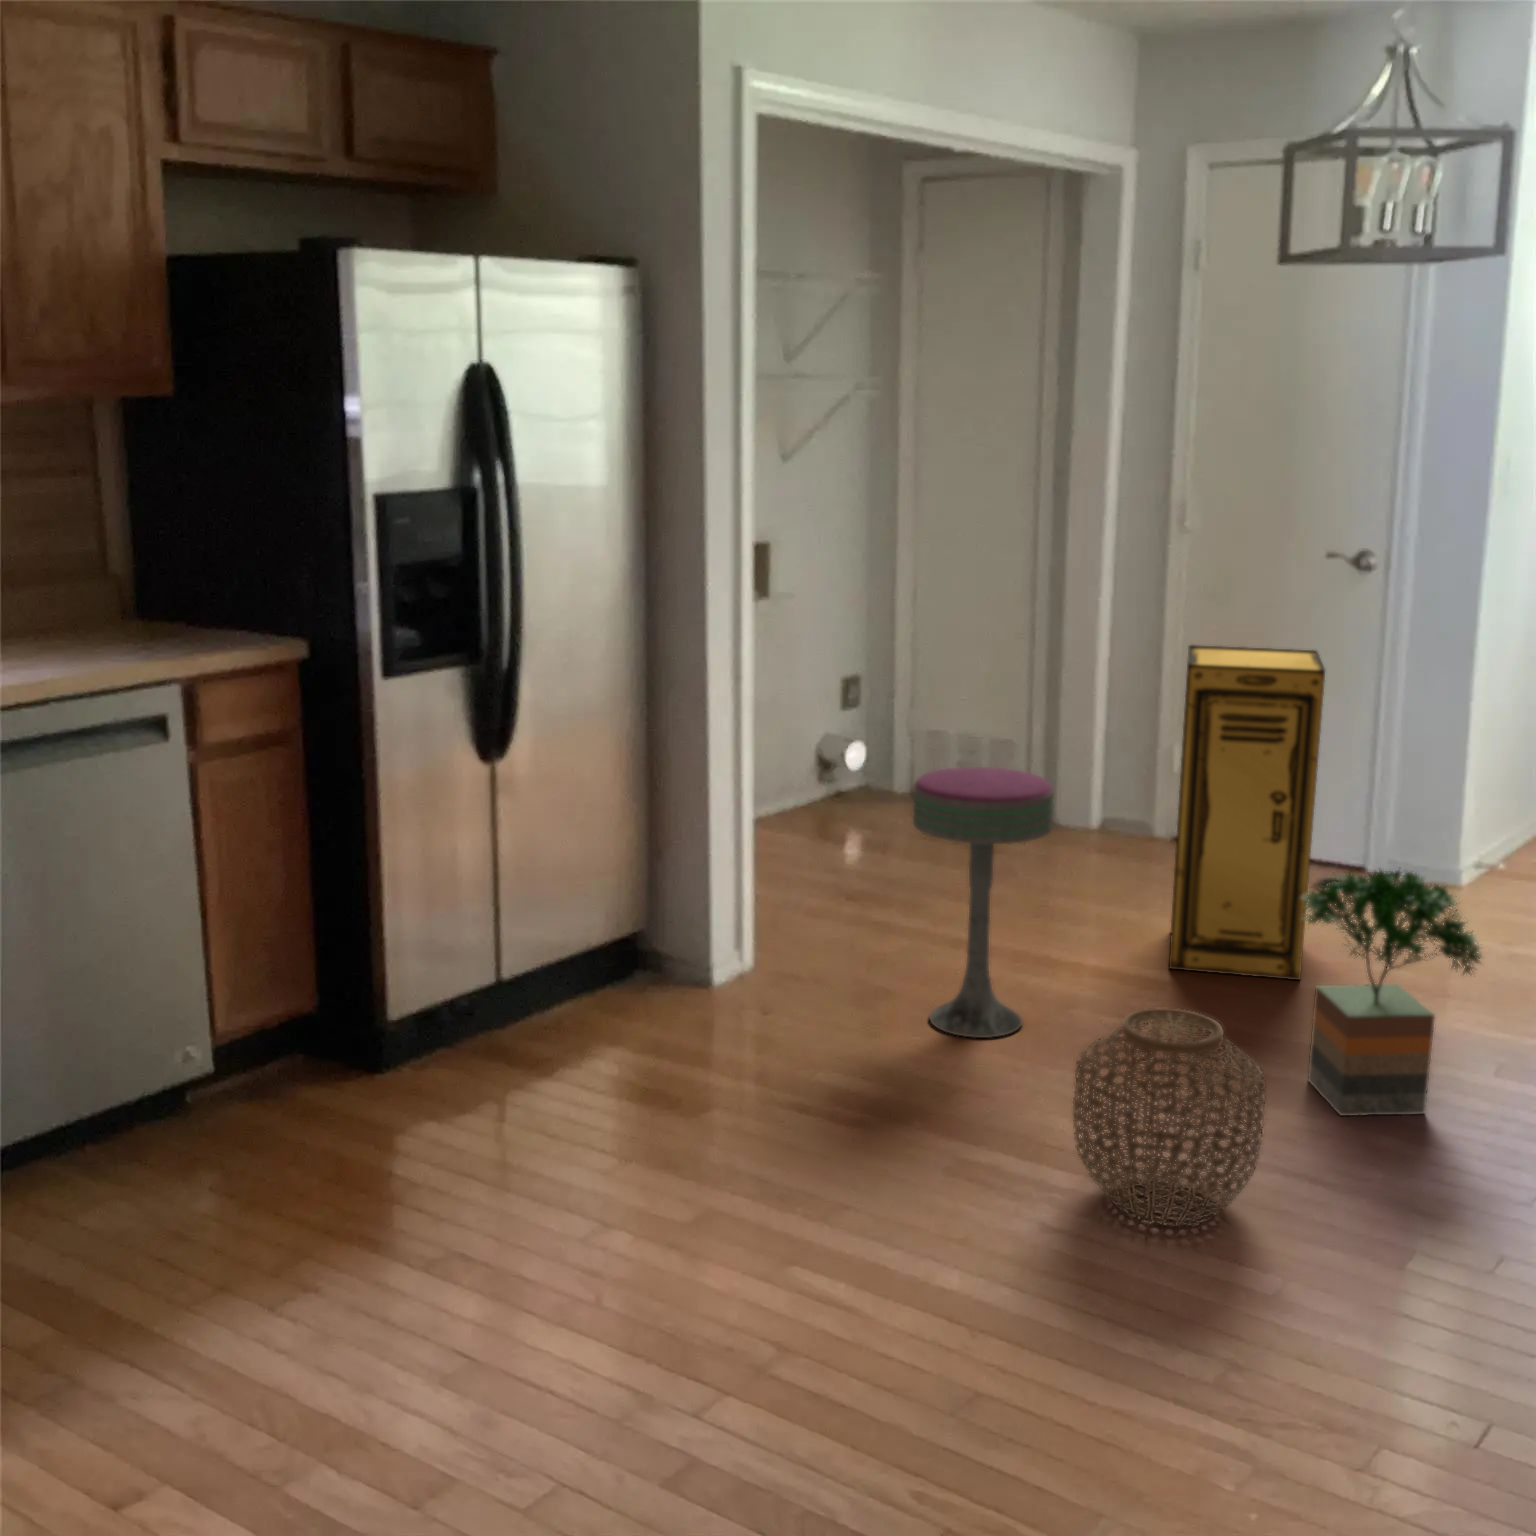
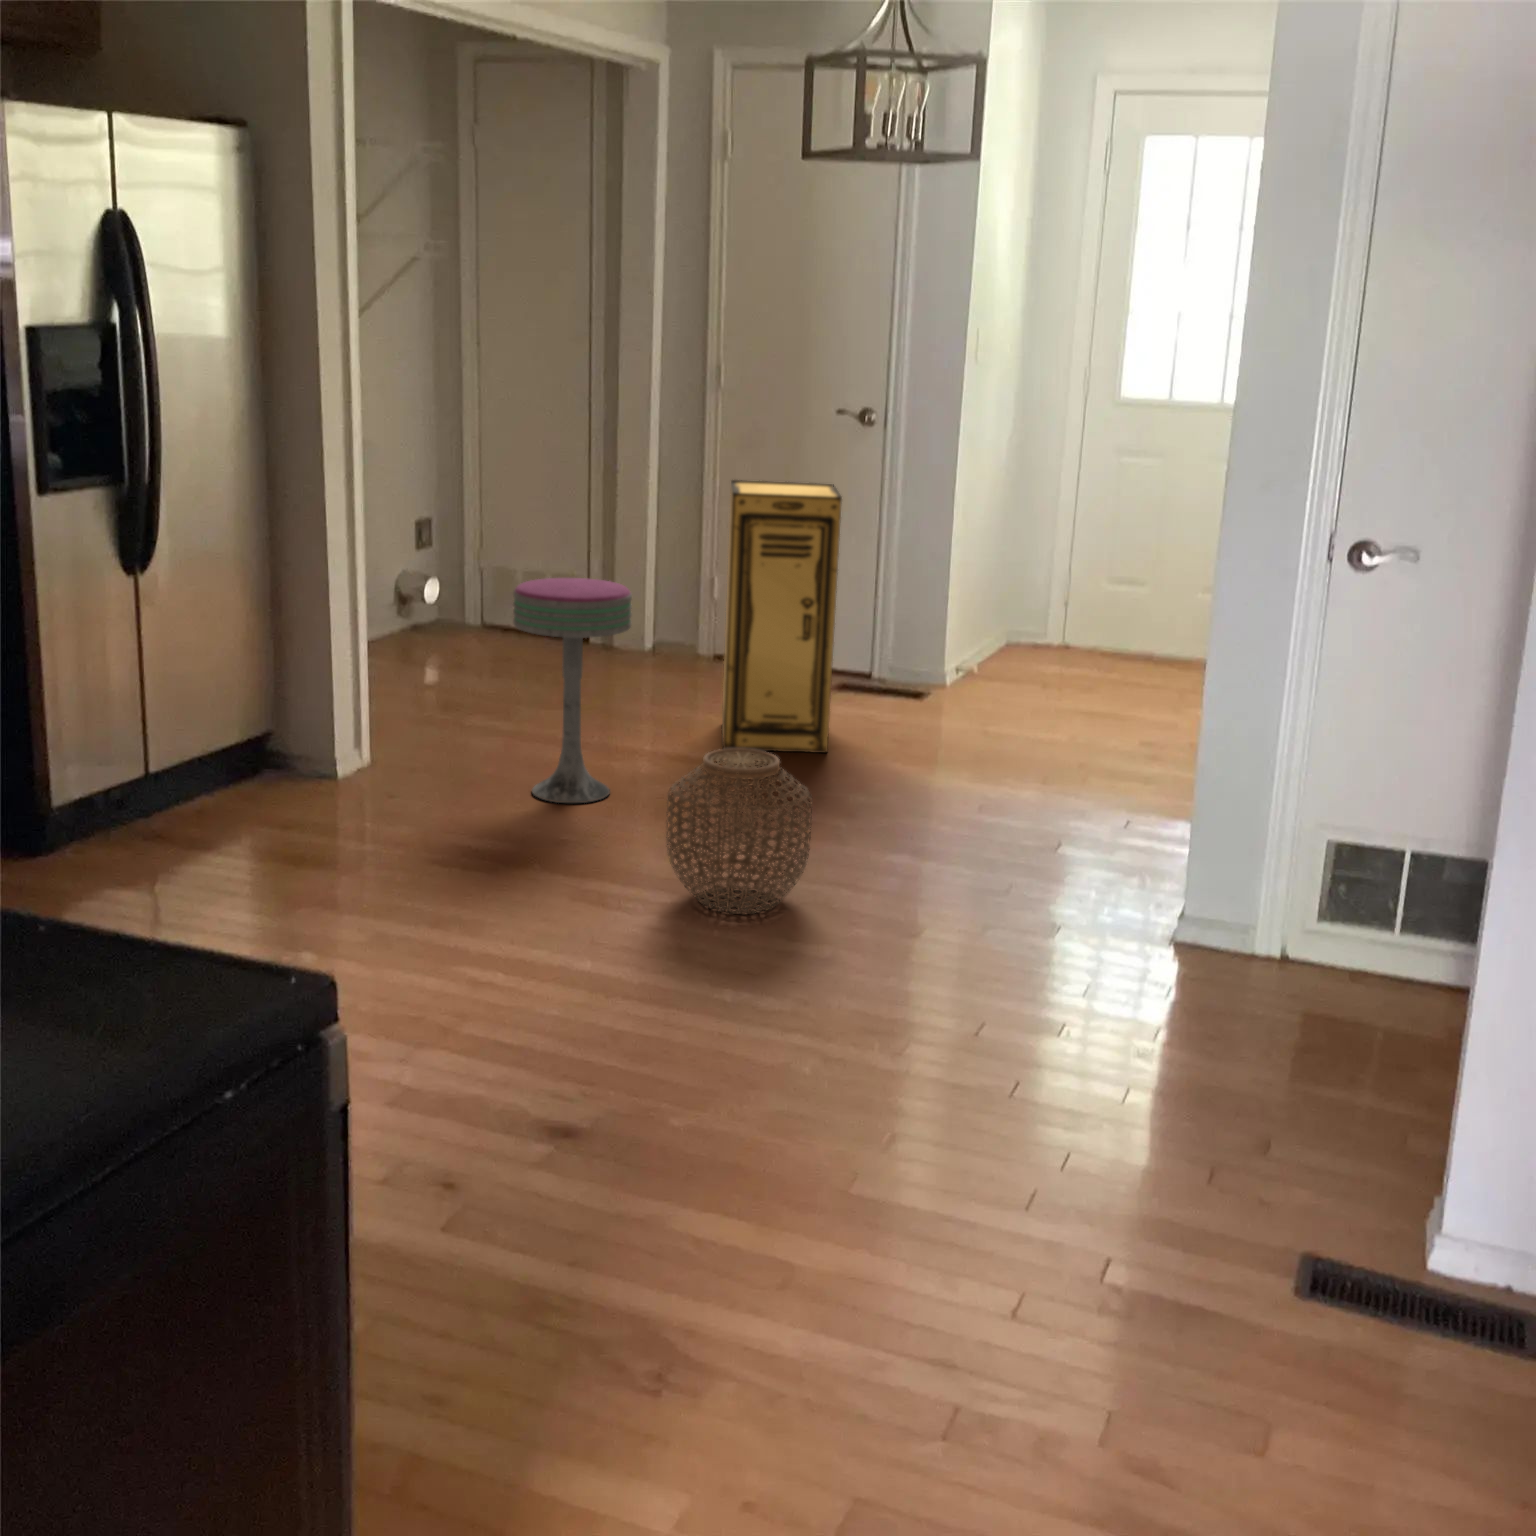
potted tree: present [1301,867,1482,1116] -> none [829,644,967,839]

